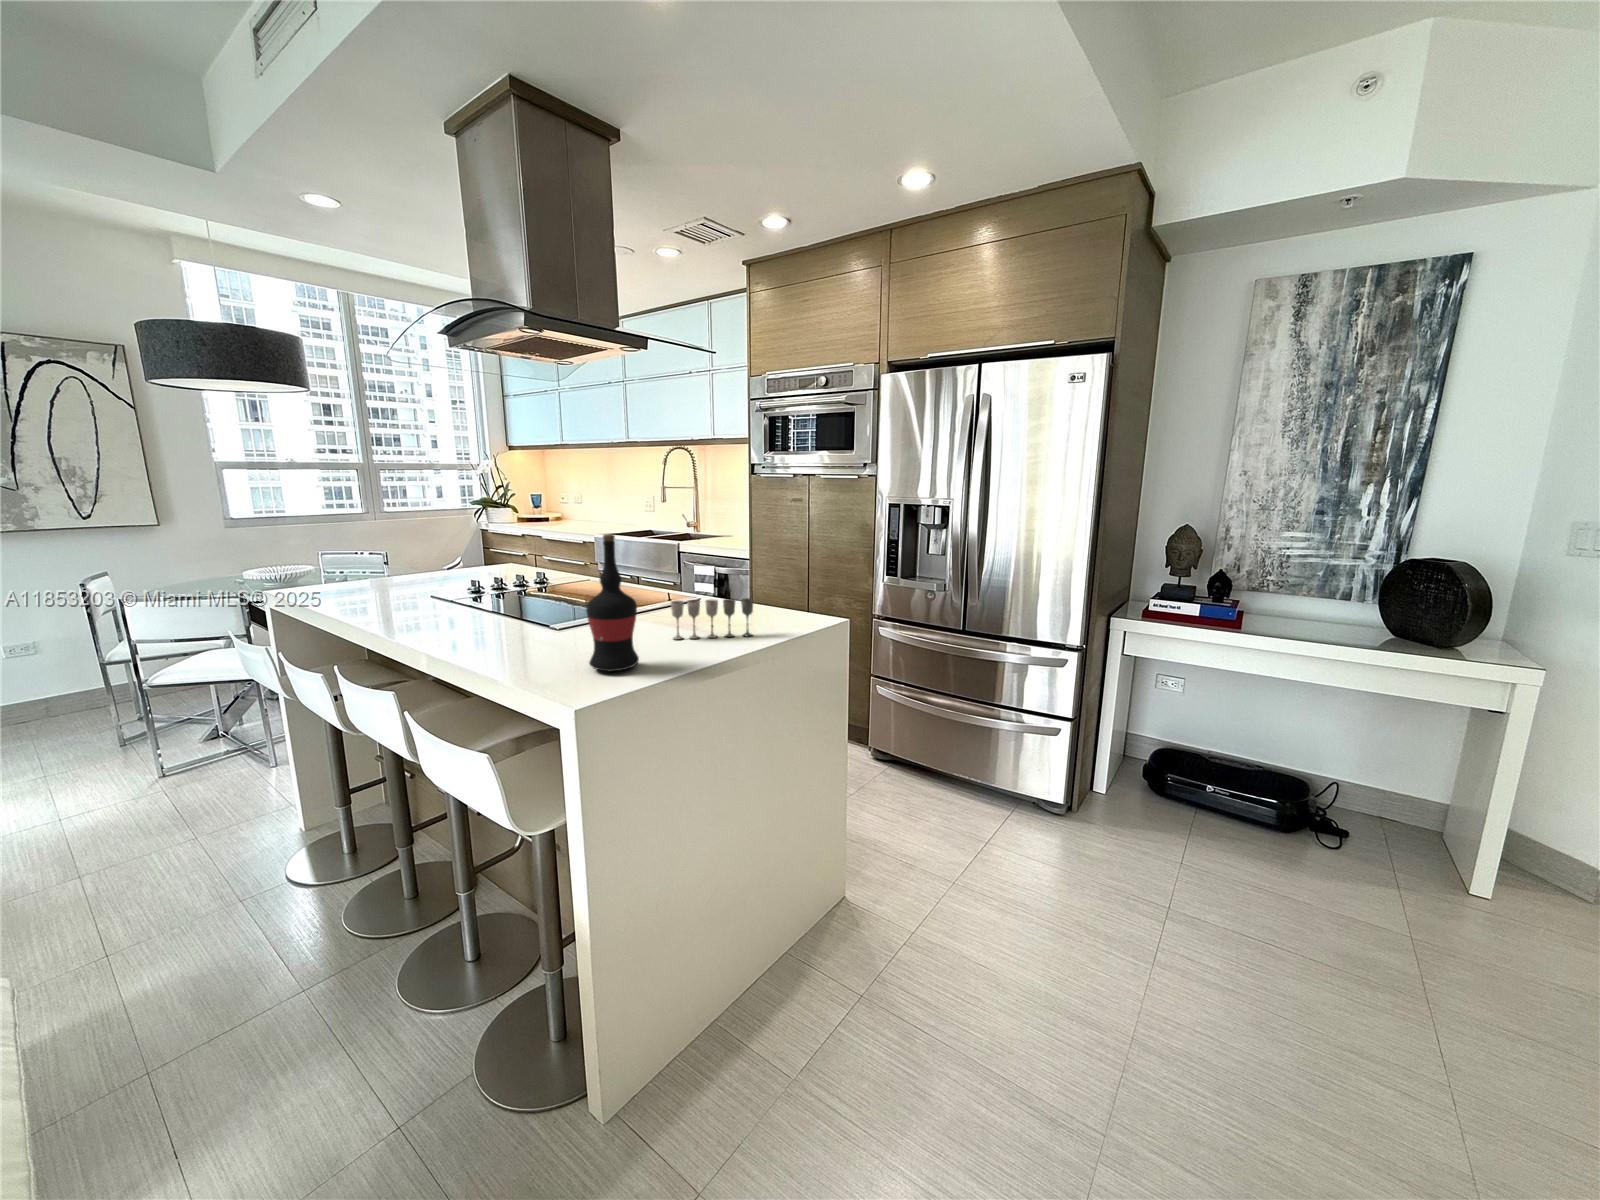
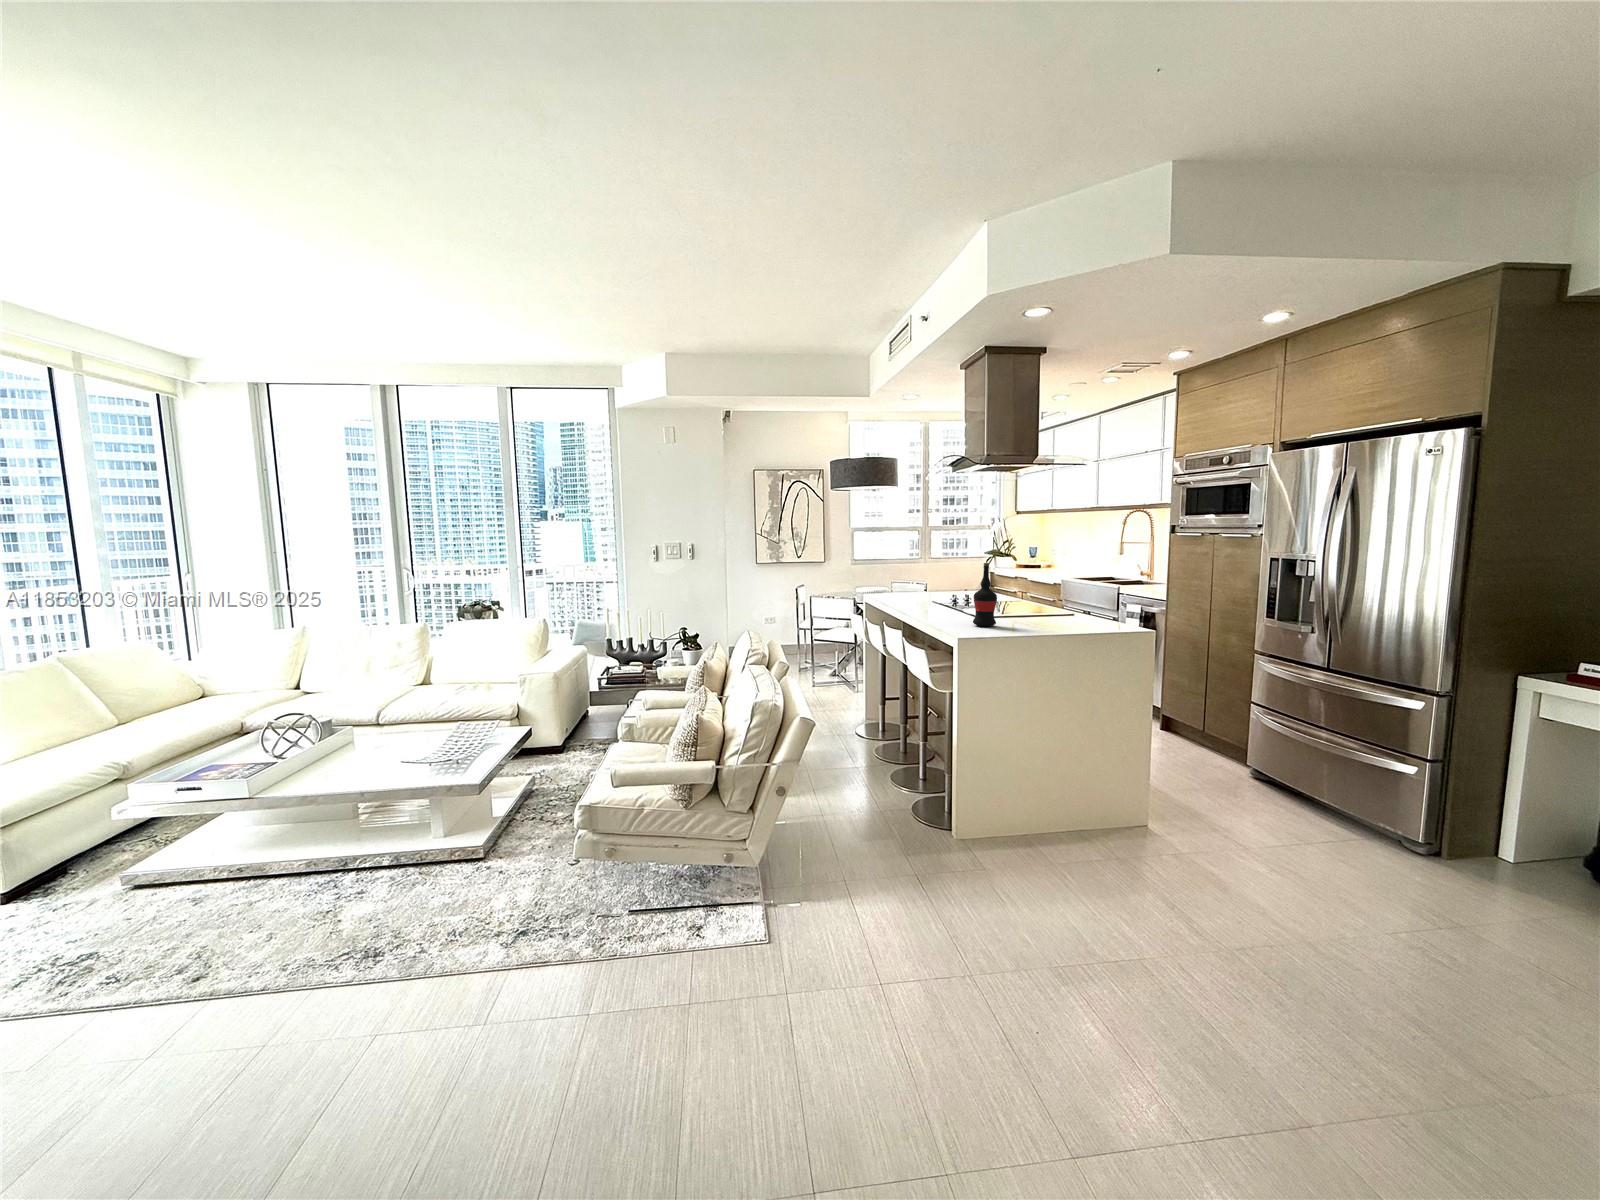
wine glass: present [671,598,754,640] -> none [1026,602,1074,625]

